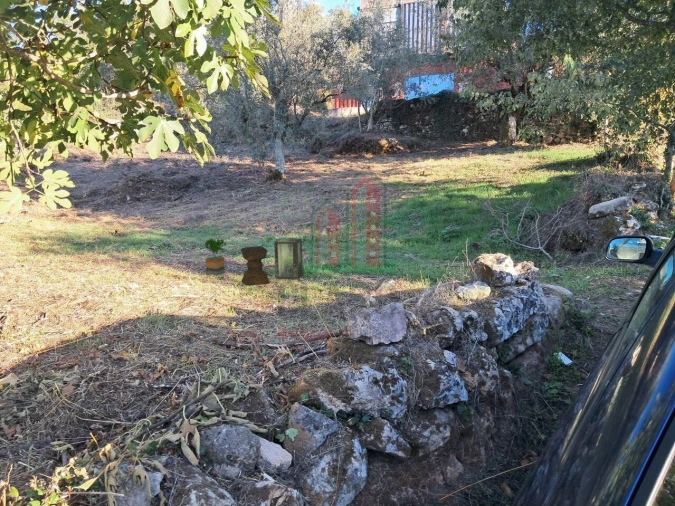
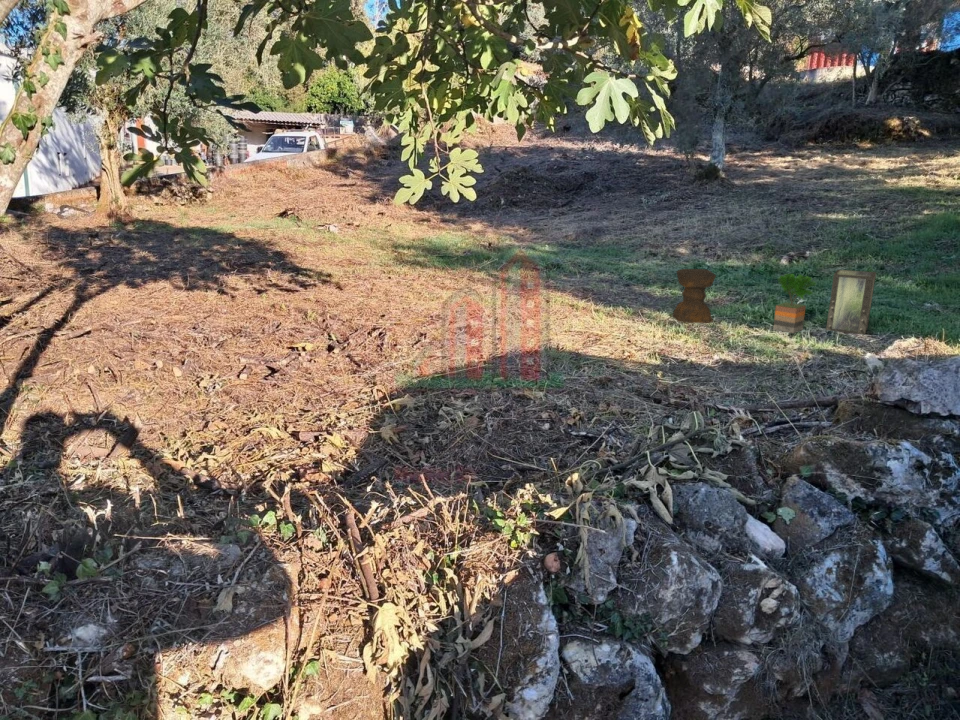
potted tree: present [205,239,226,275] -> present [773,274,815,333]
storage box: present [274,239,303,279] -> present [826,270,876,335]

